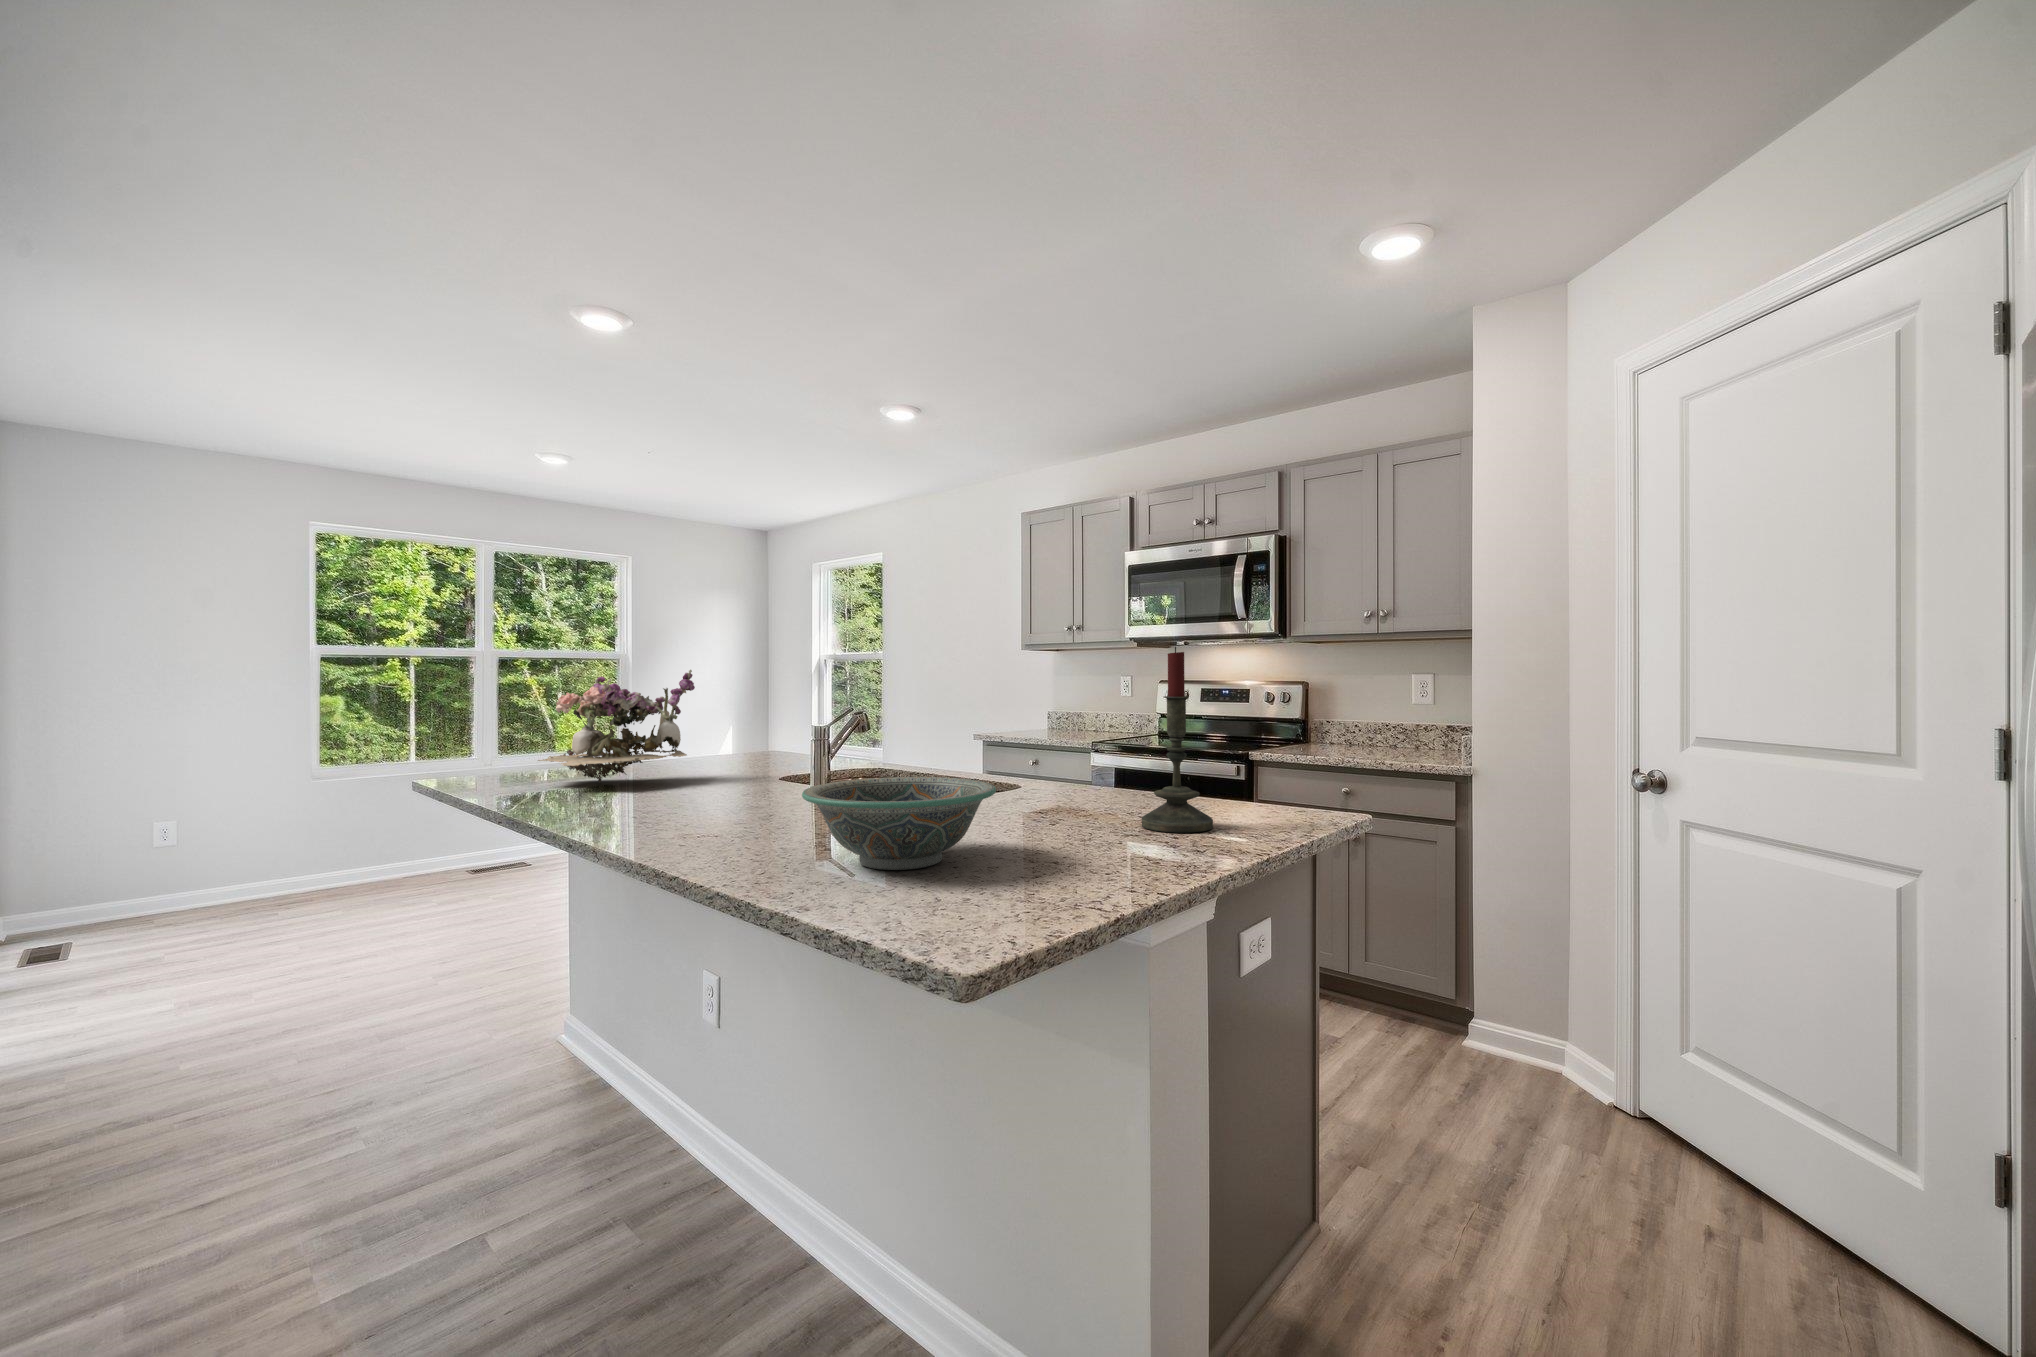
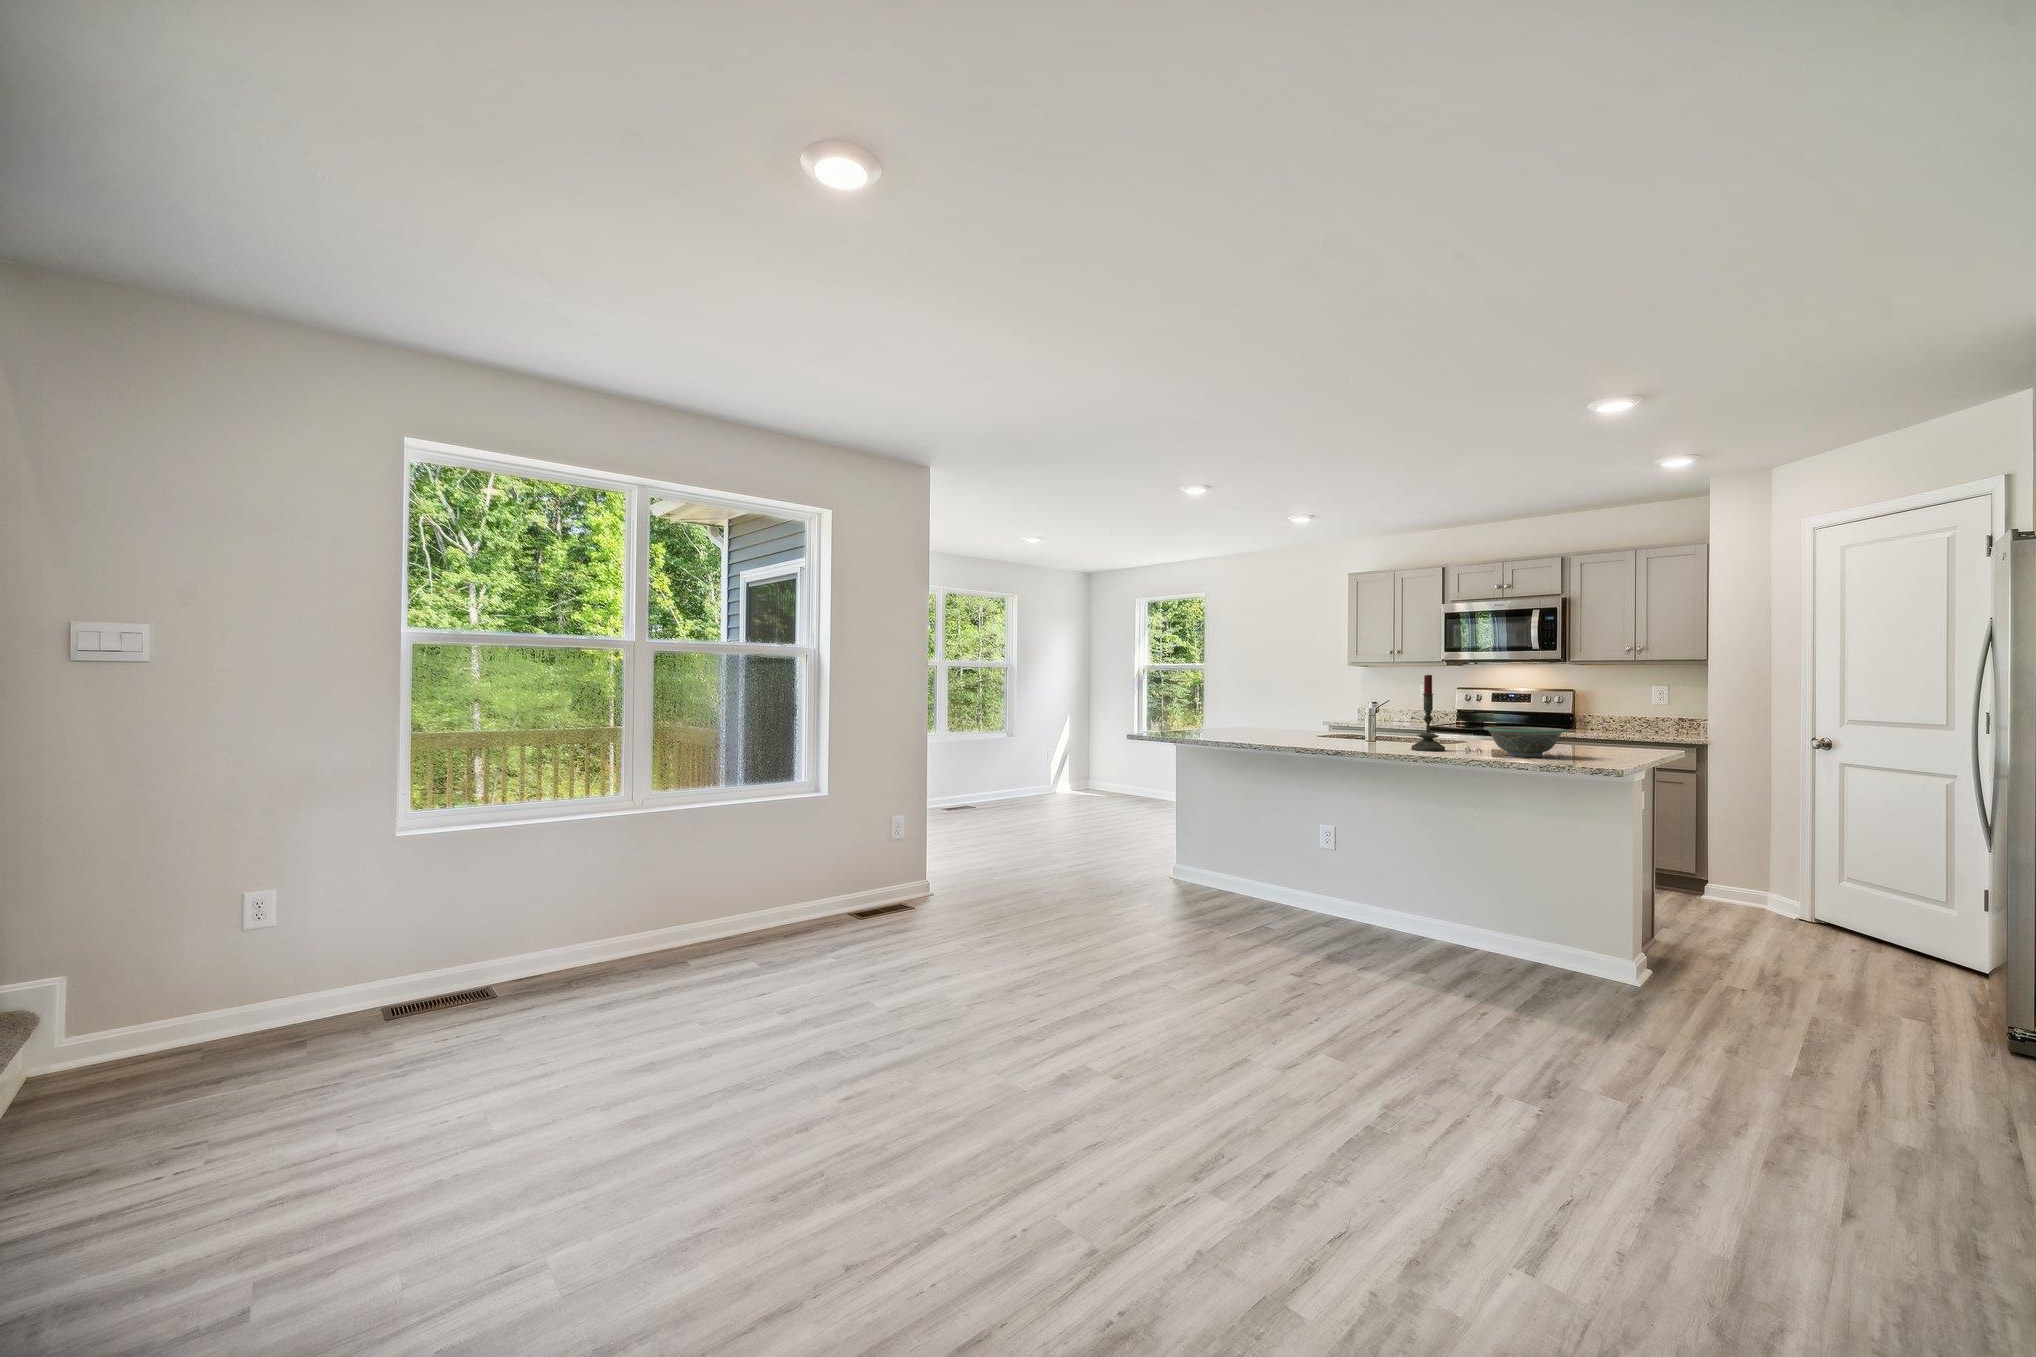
candle: present [1142,647,1213,833] -> present [1411,675,1445,751]
flower arrangement: present [538,670,695,783] -> none [1223,681,1300,737]

